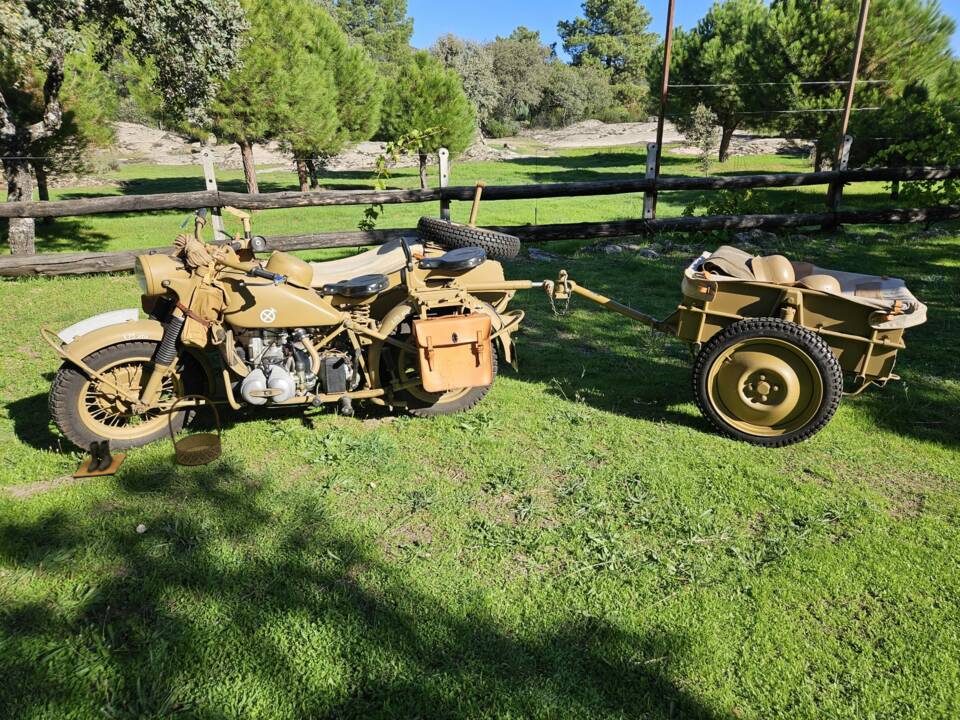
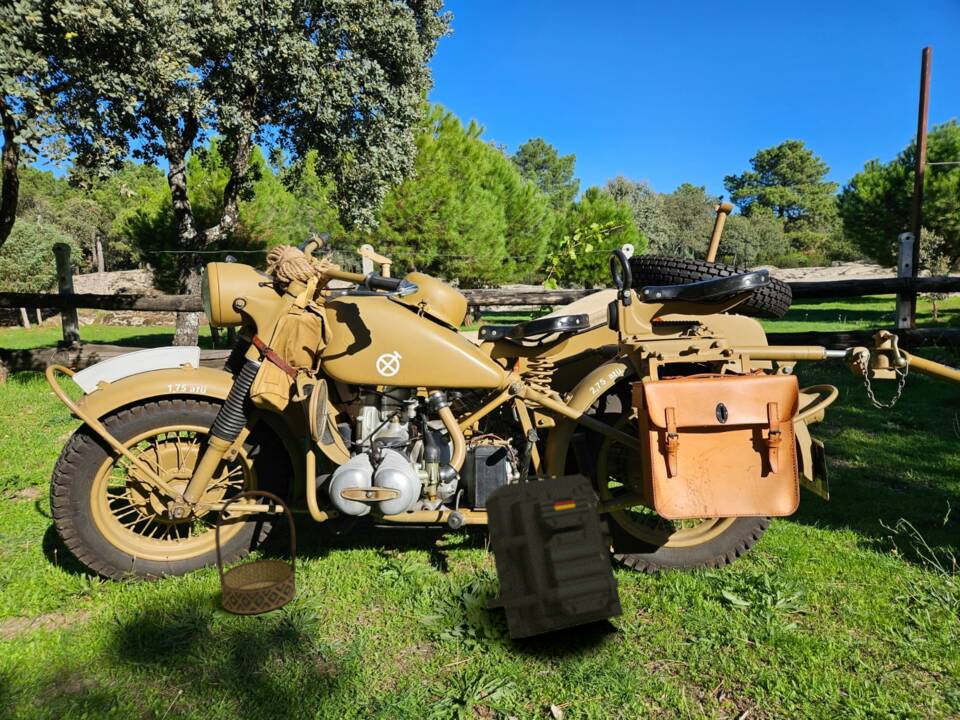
backpack: none [333,373,411,462] -> present [485,474,624,639]
boots: present [74,440,127,477] -> none [58,557,154,616]

